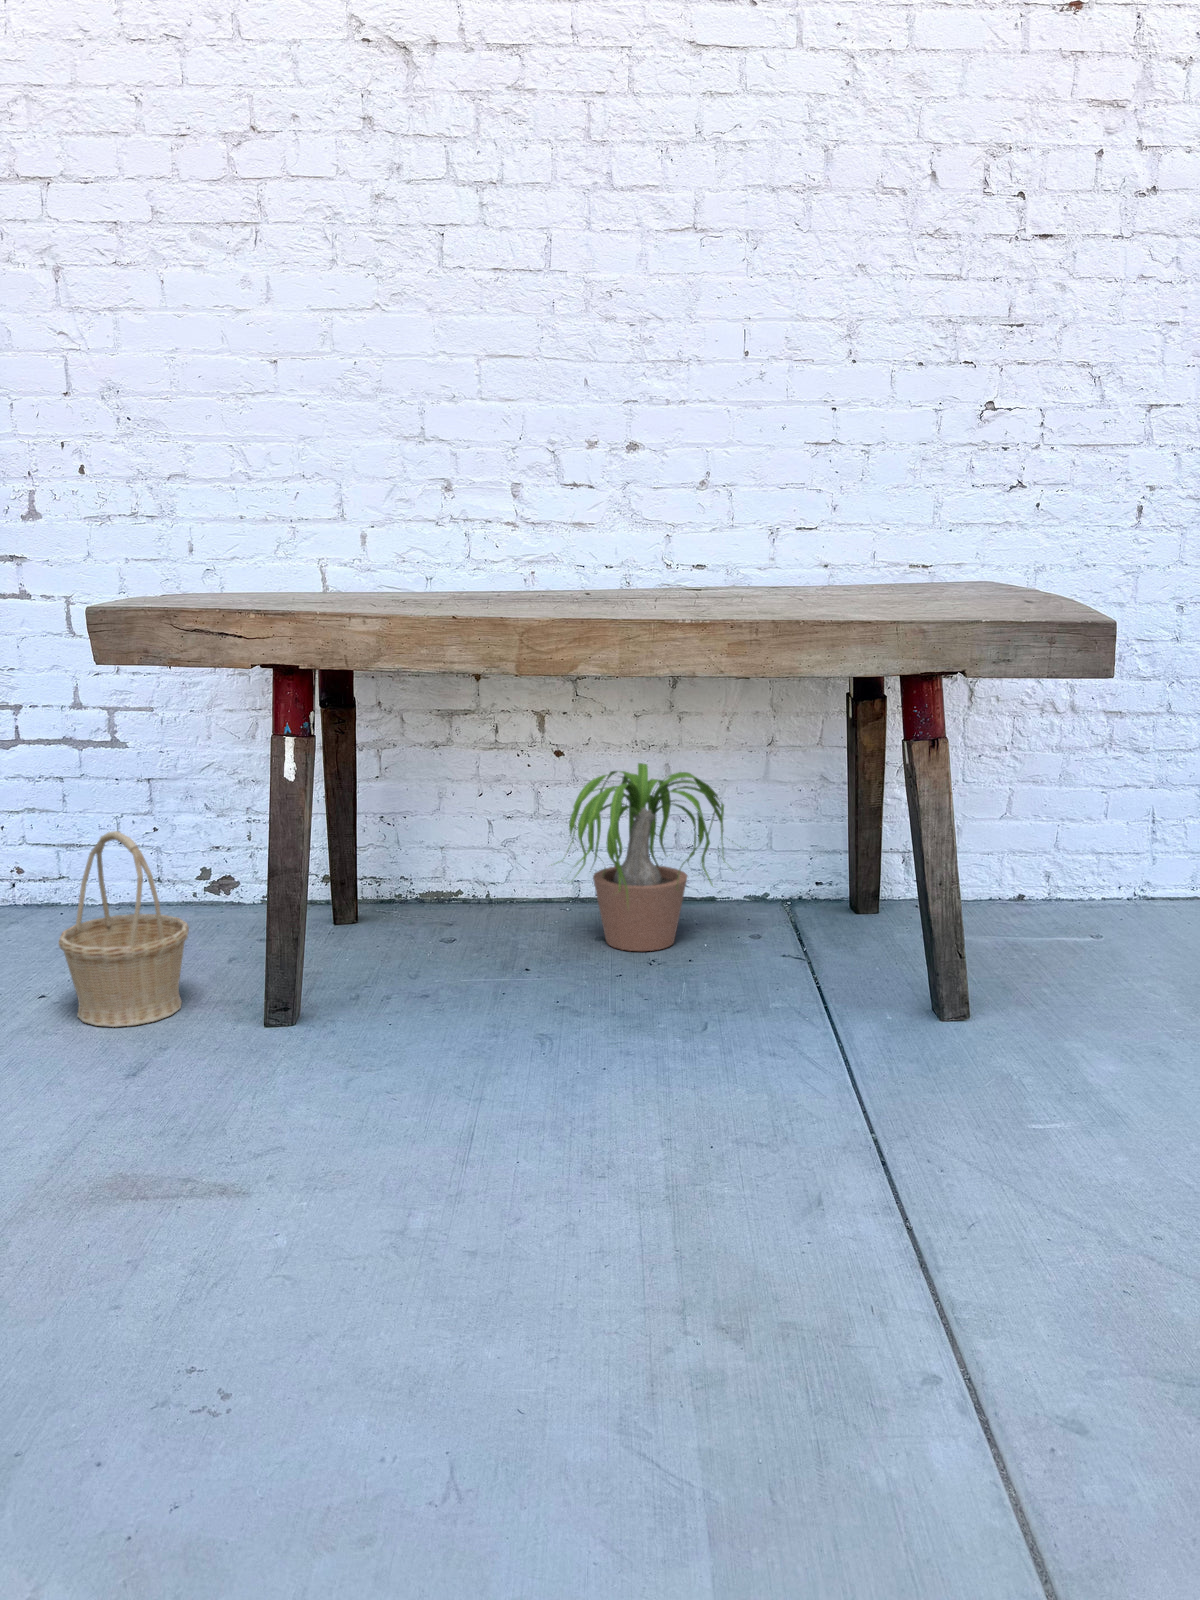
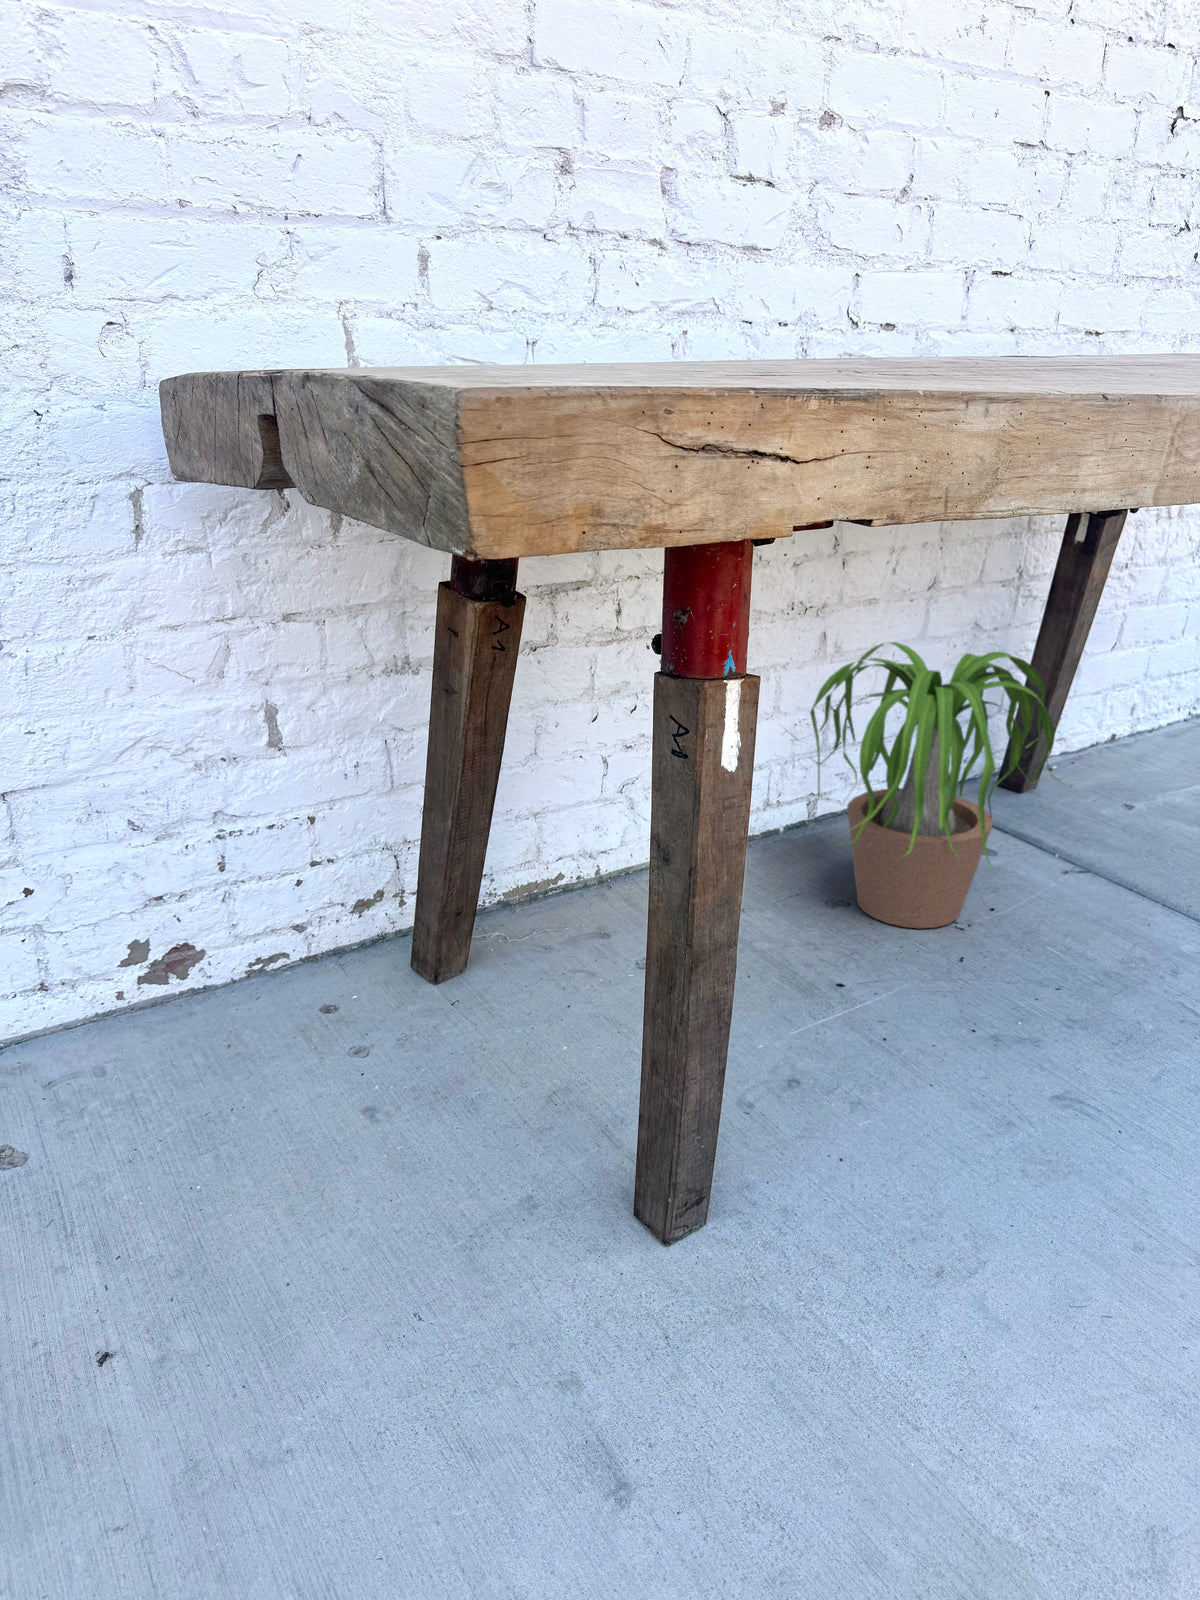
basket: present [59,831,189,1027] -> none [289,1009,591,1474]

